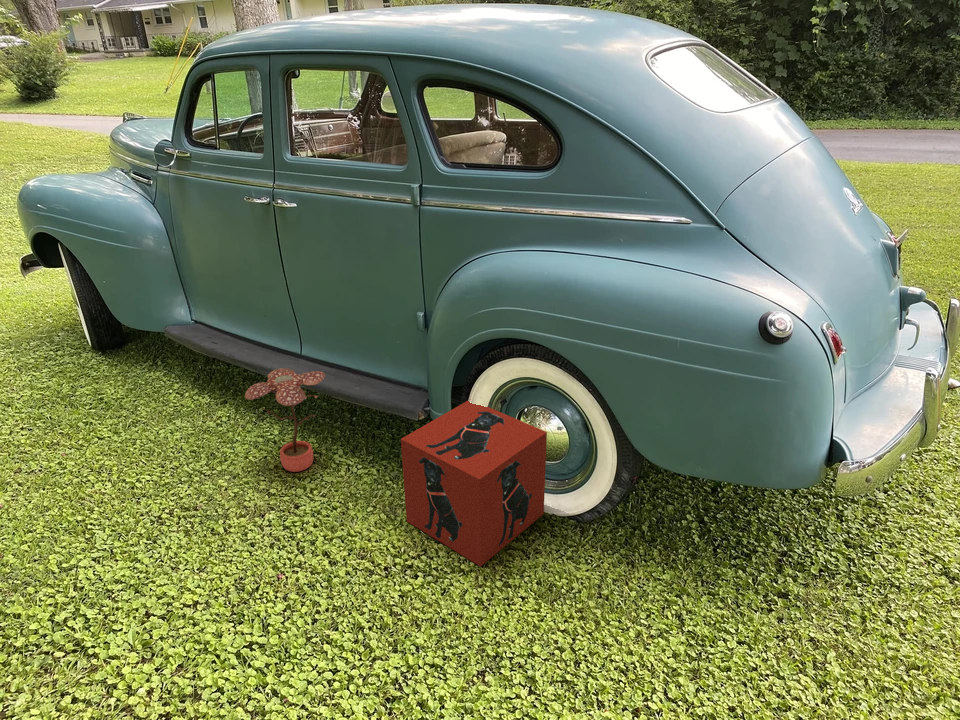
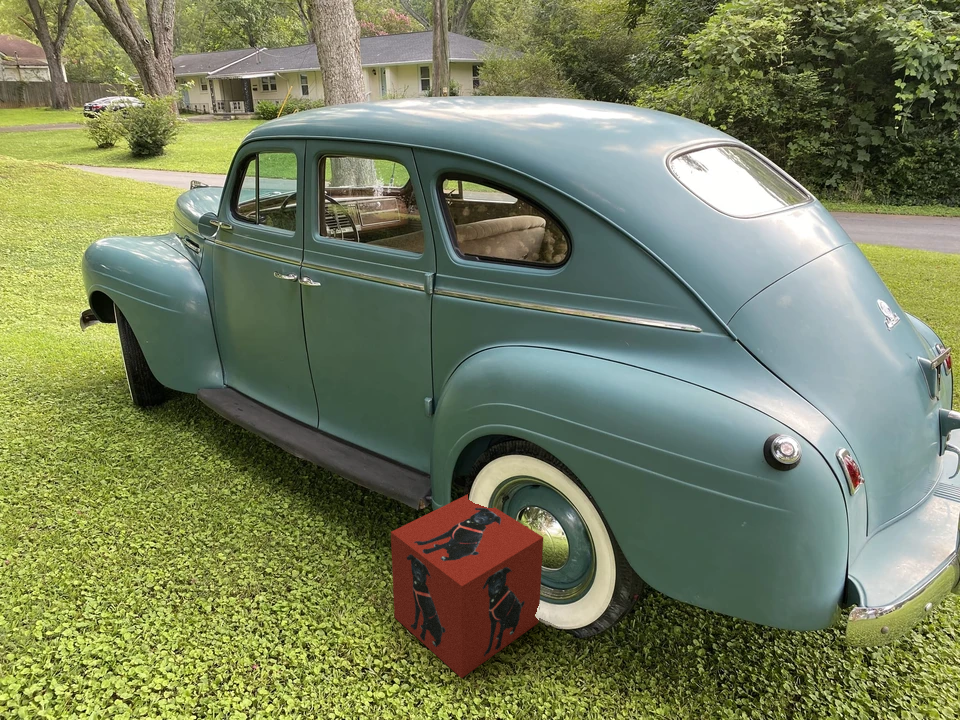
potted plant: present [245,368,325,472] -> none [249,444,331,551]

